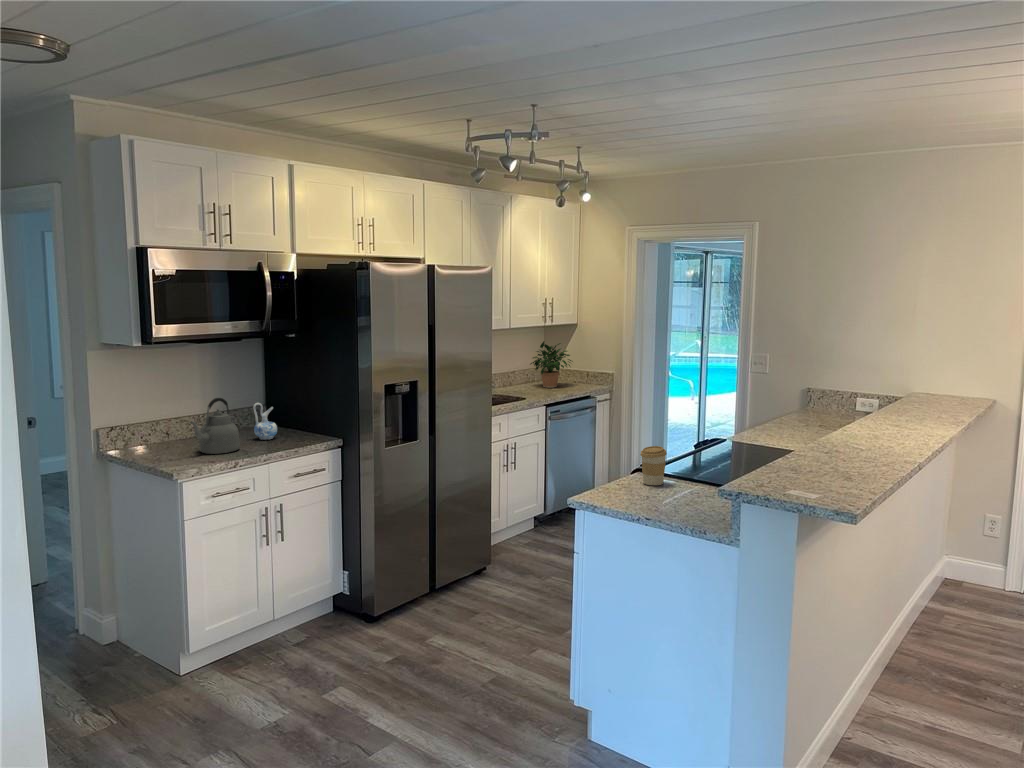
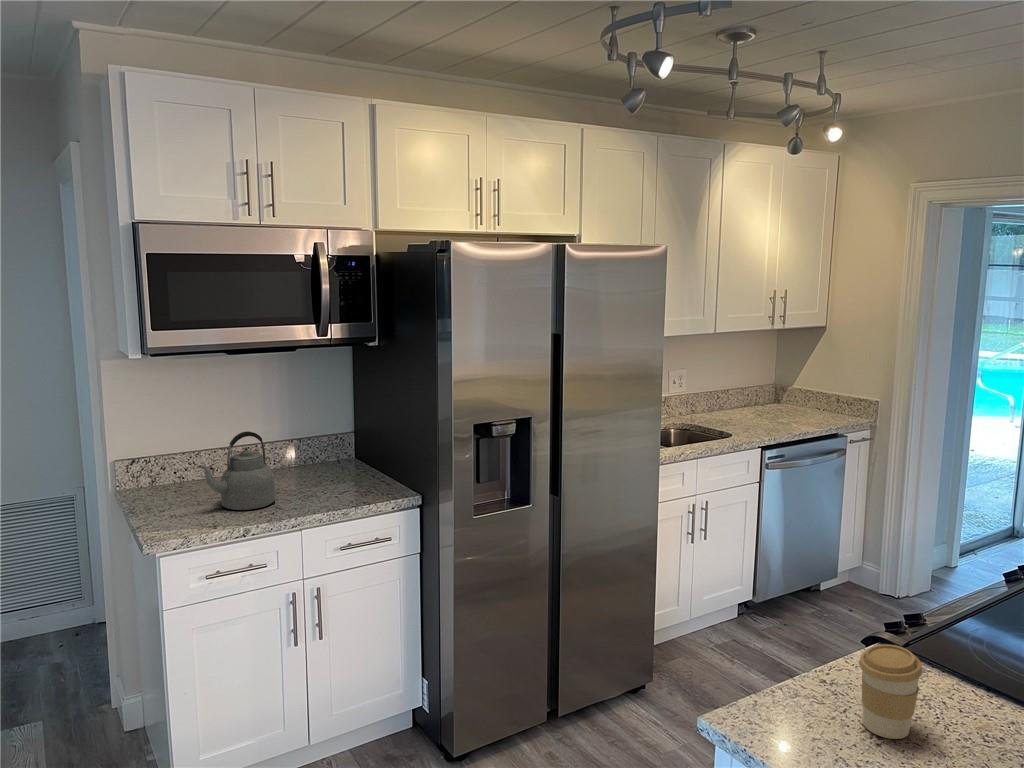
potted plant: present [531,341,573,388] -> none [748,351,816,417]
ceramic pitcher: present [253,403,277,440] -> none [310,436,342,487]

